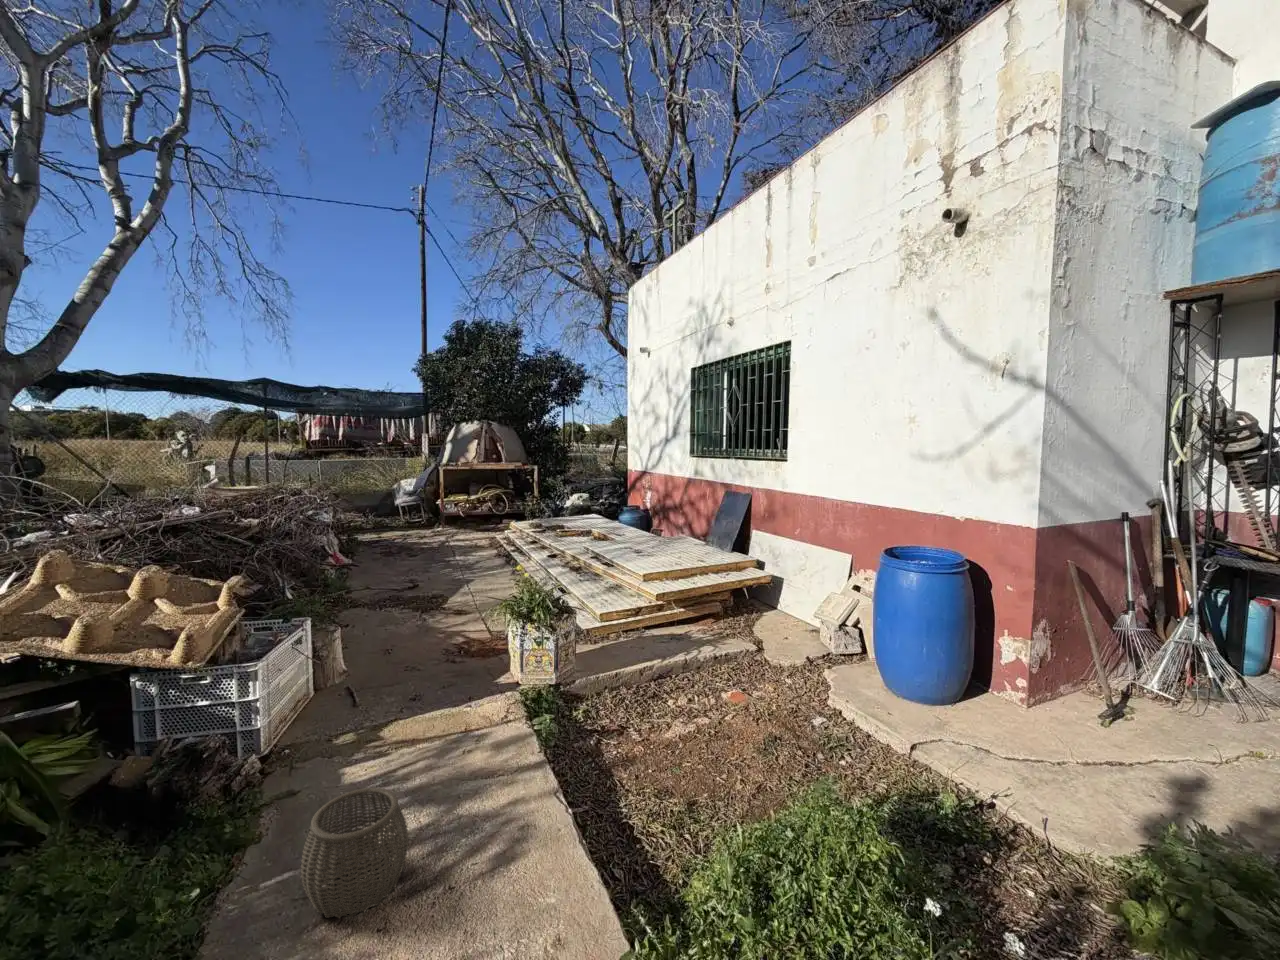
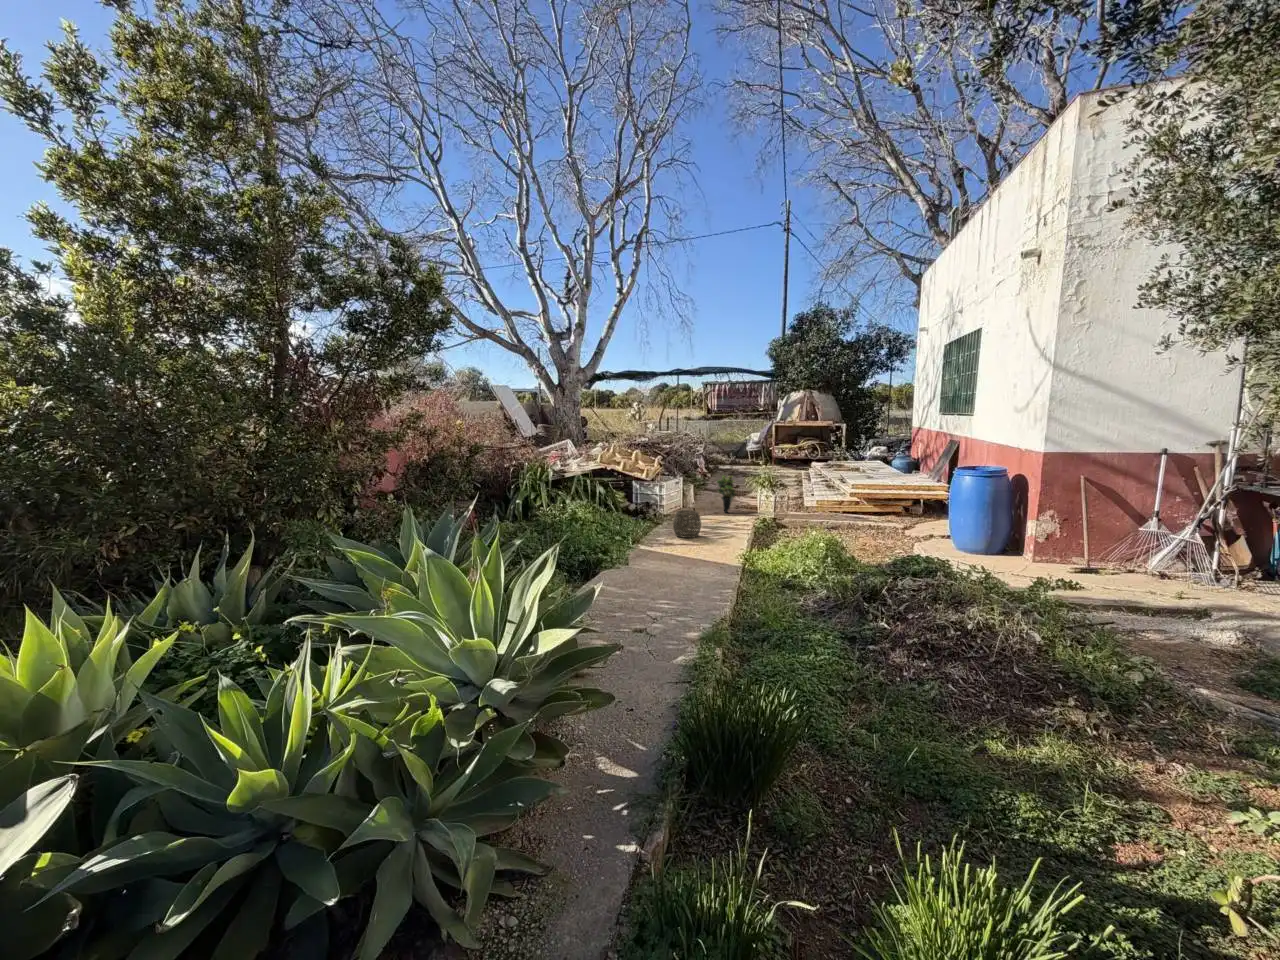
potted plant: none [391,590,442,678] -> present [717,476,737,513]

